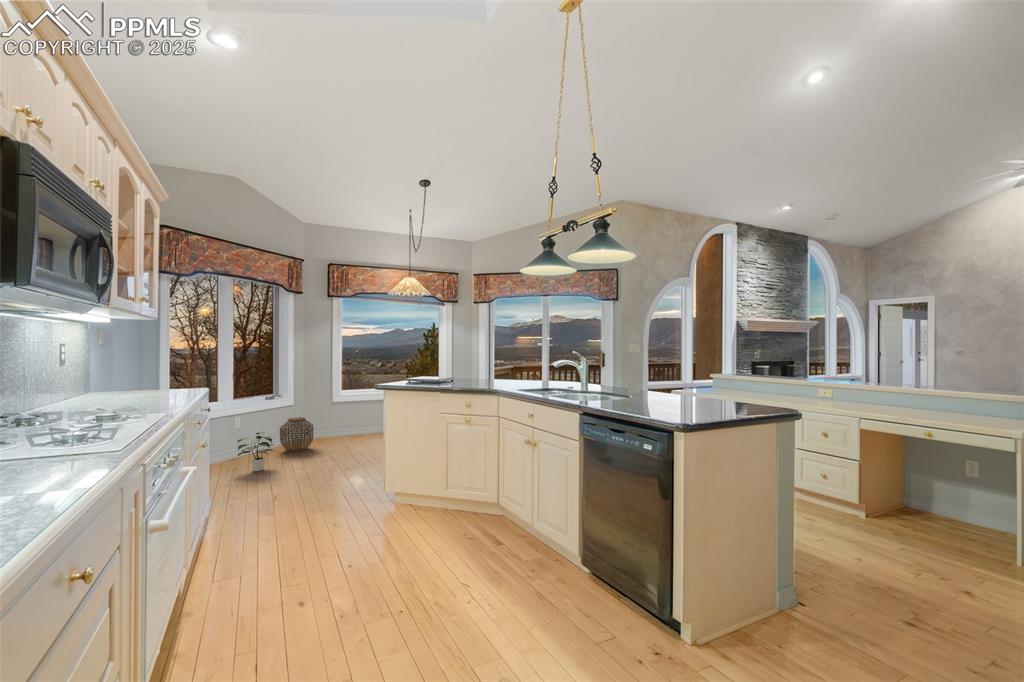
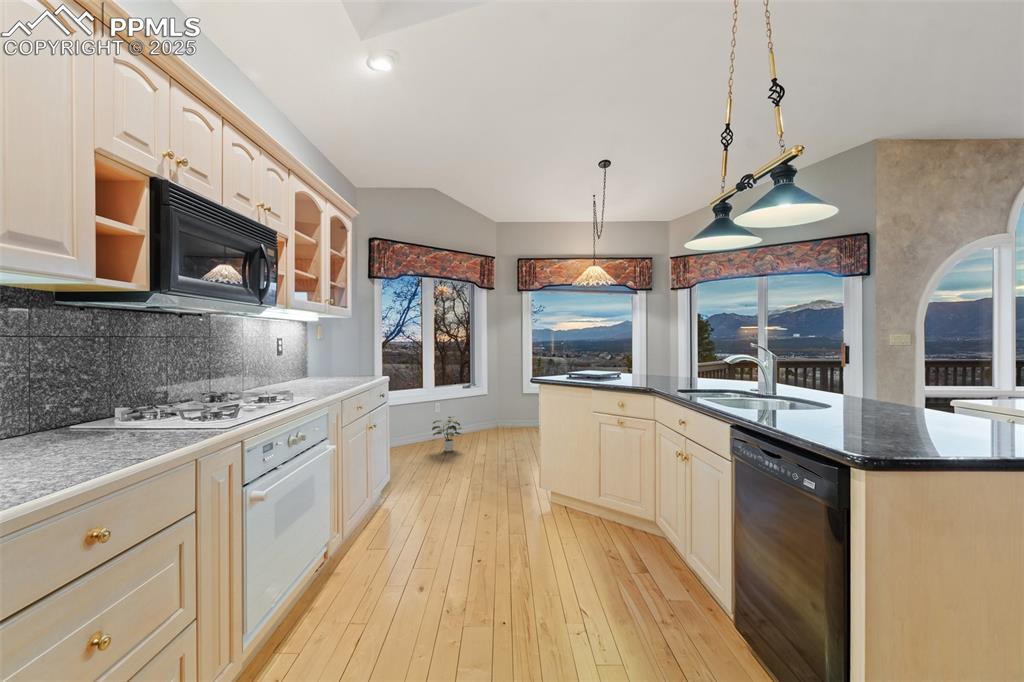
woven basket: present [280,417,313,452] -> none [475,404,503,436]

